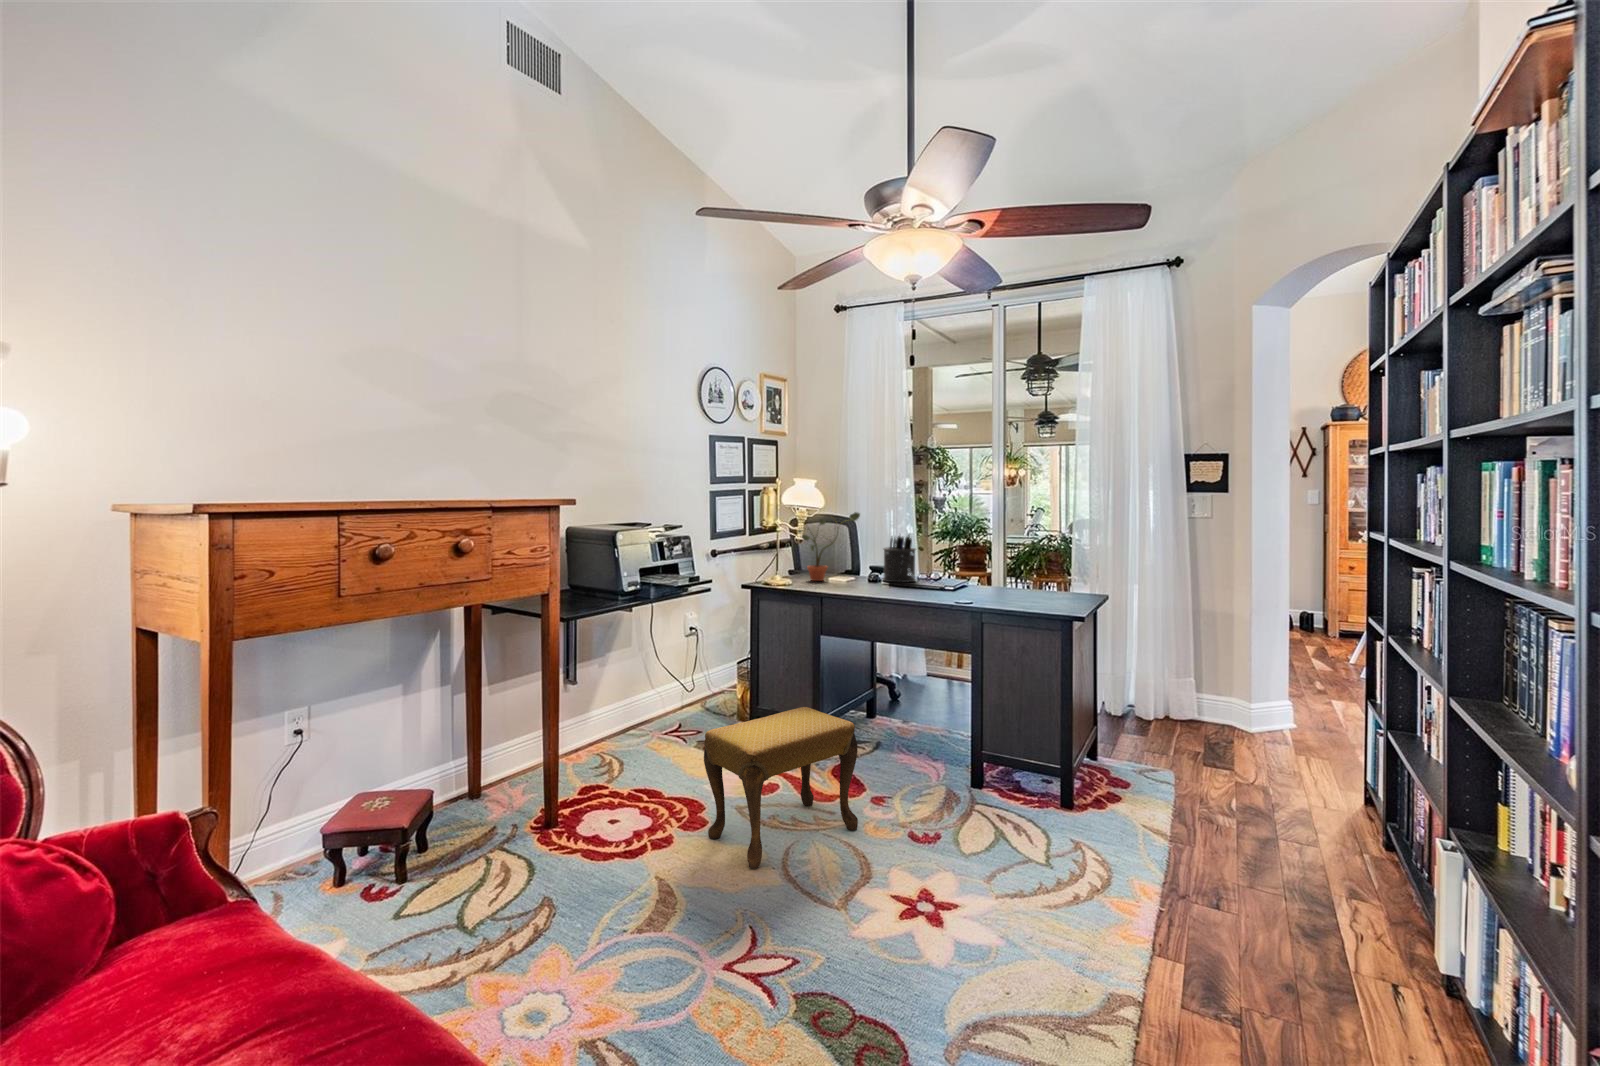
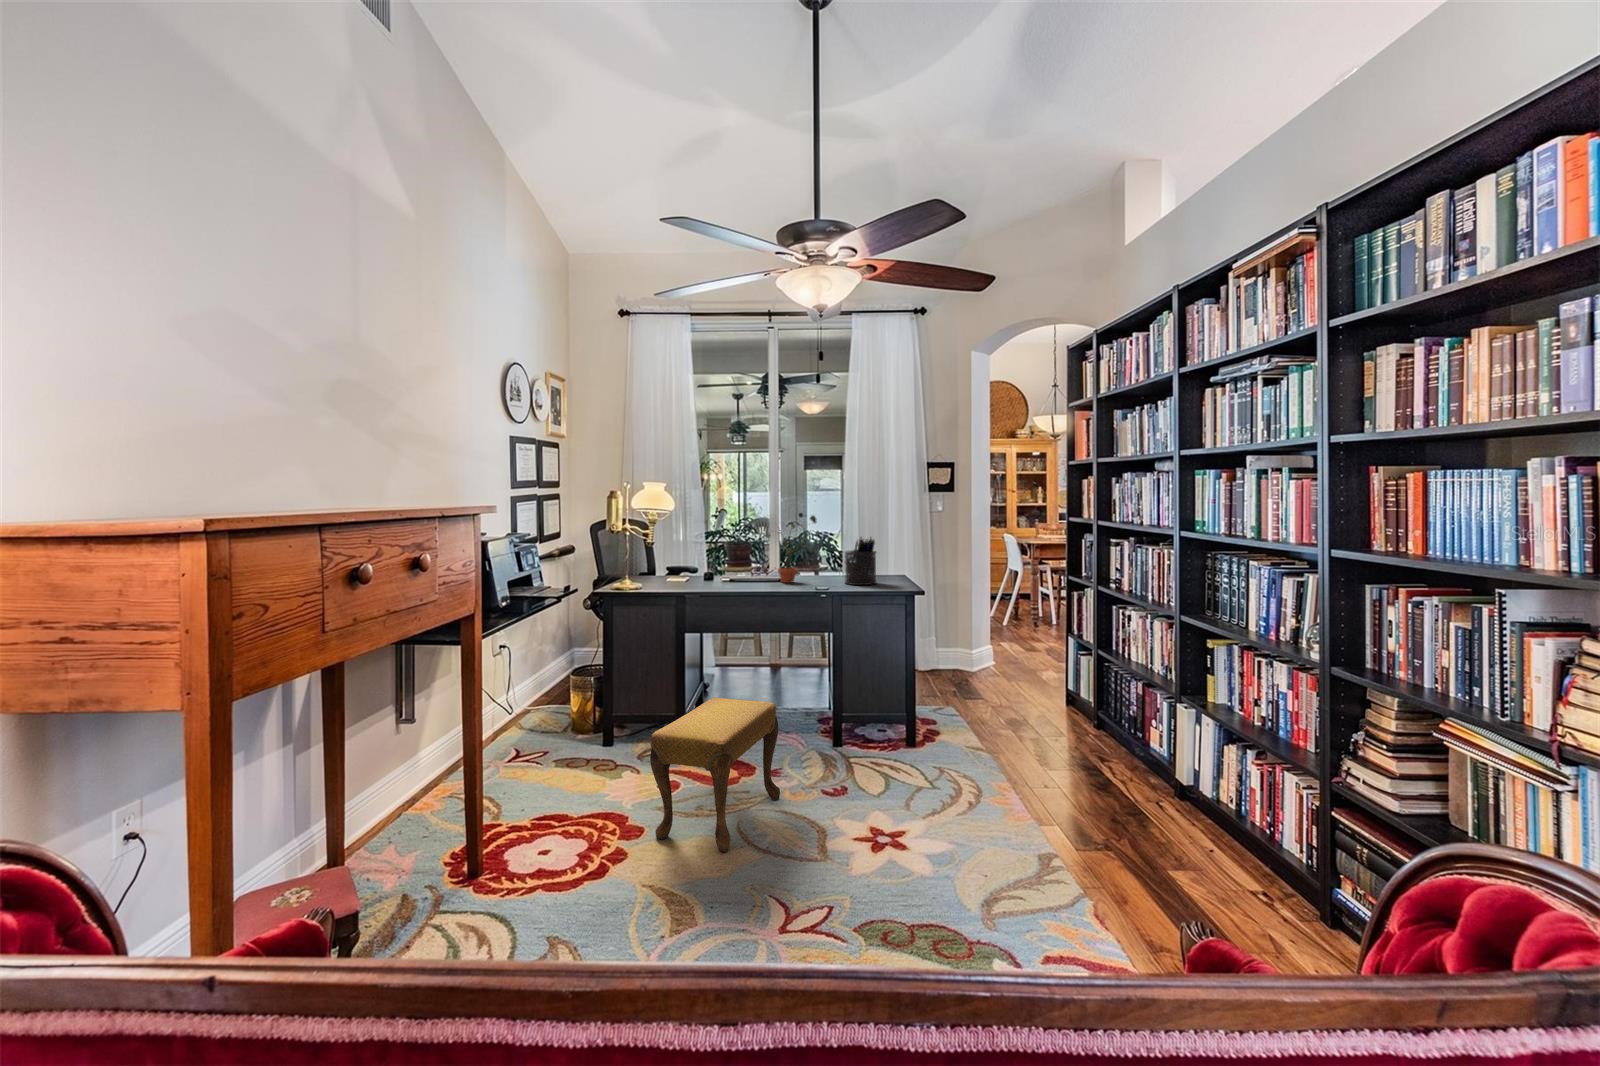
potted plant: present [798,512,860,581] -> present [768,516,816,583]
pen holder: present [883,535,916,582] -> present [845,537,876,585]

